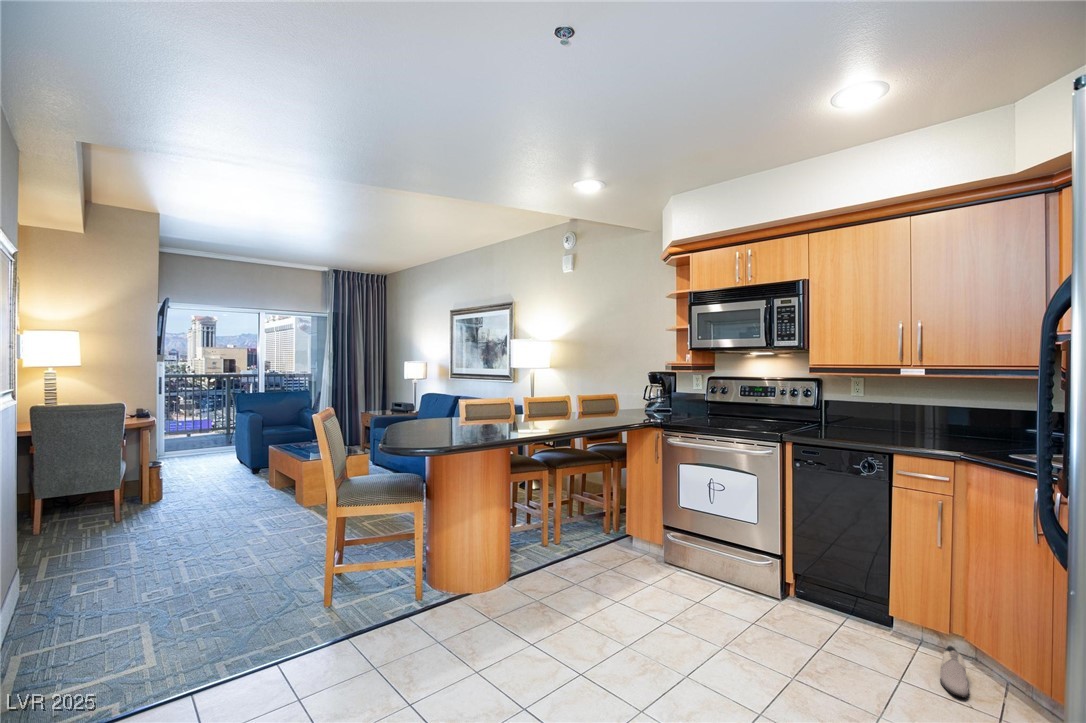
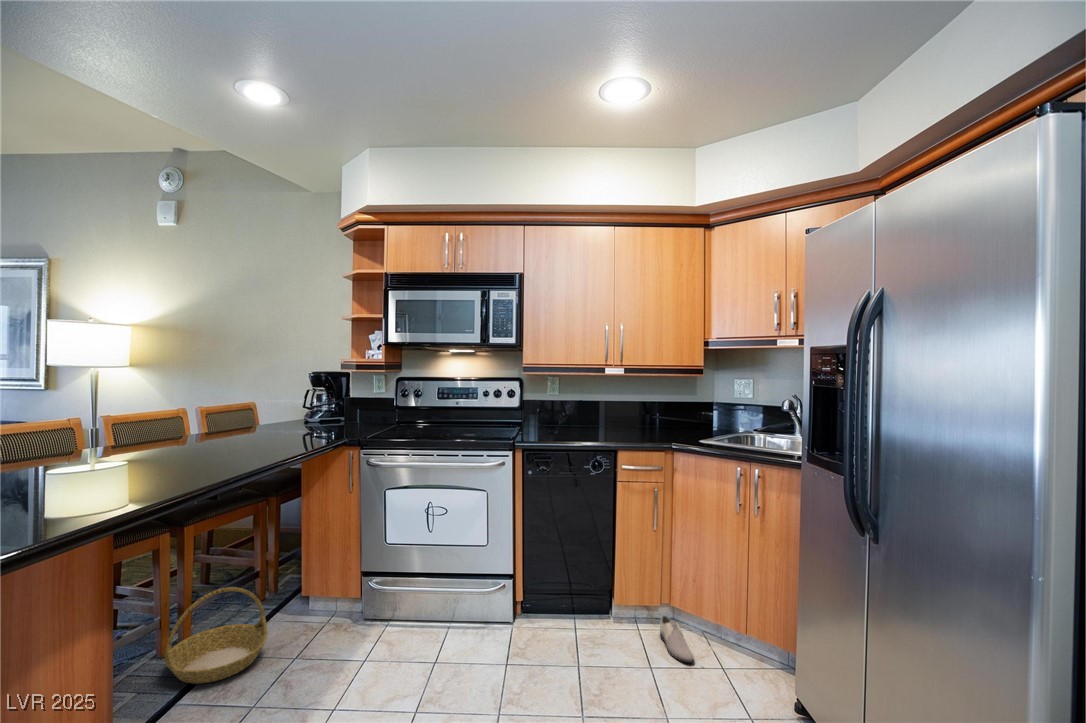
basket: none [541,510,597,565] -> present [165,587,268,684]

